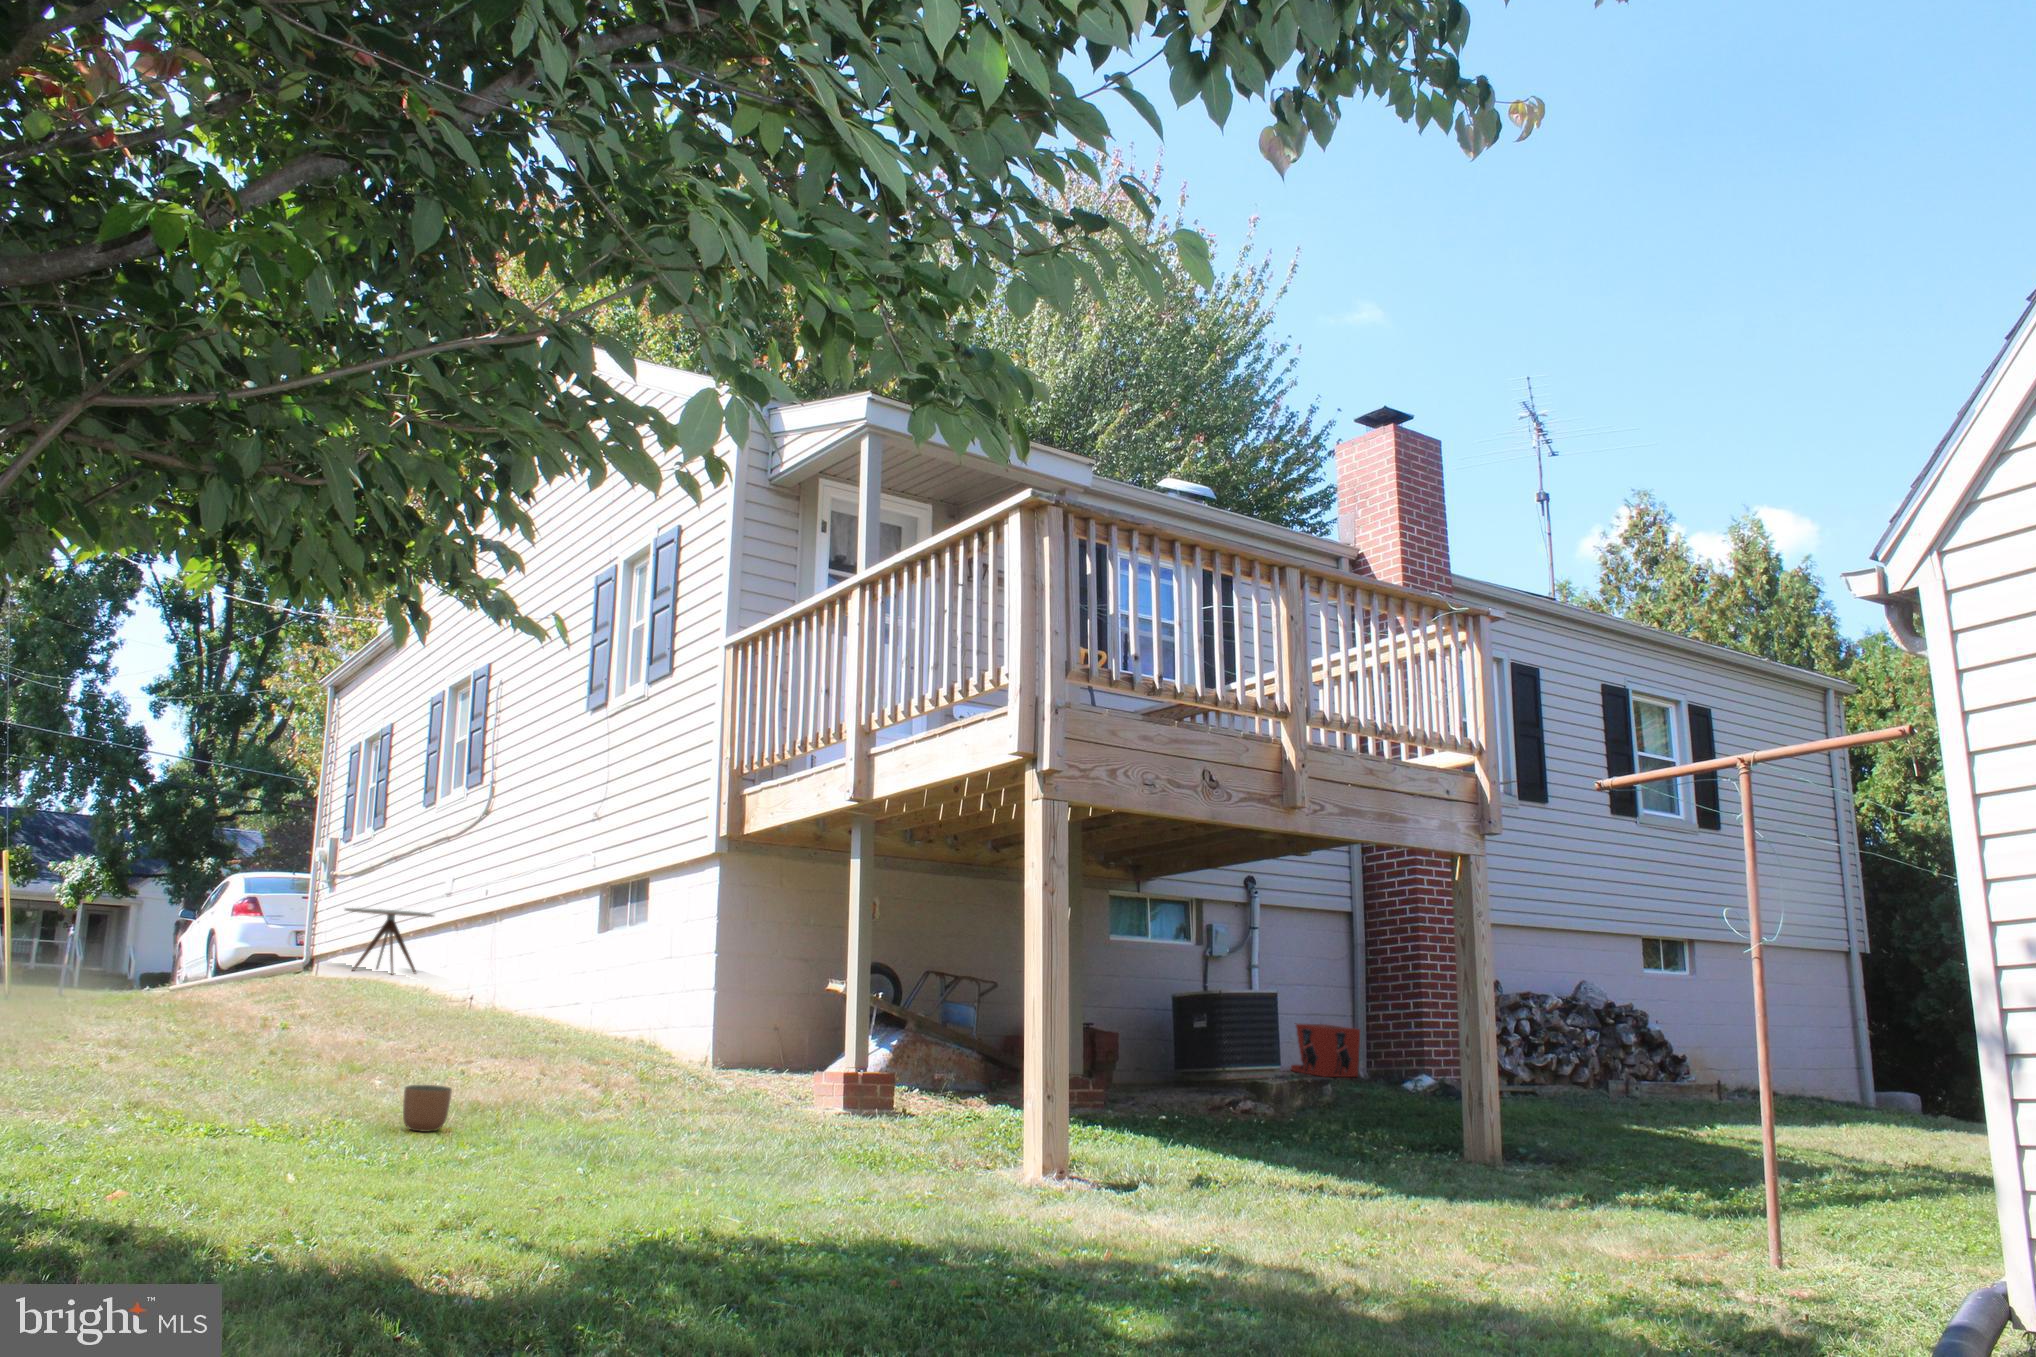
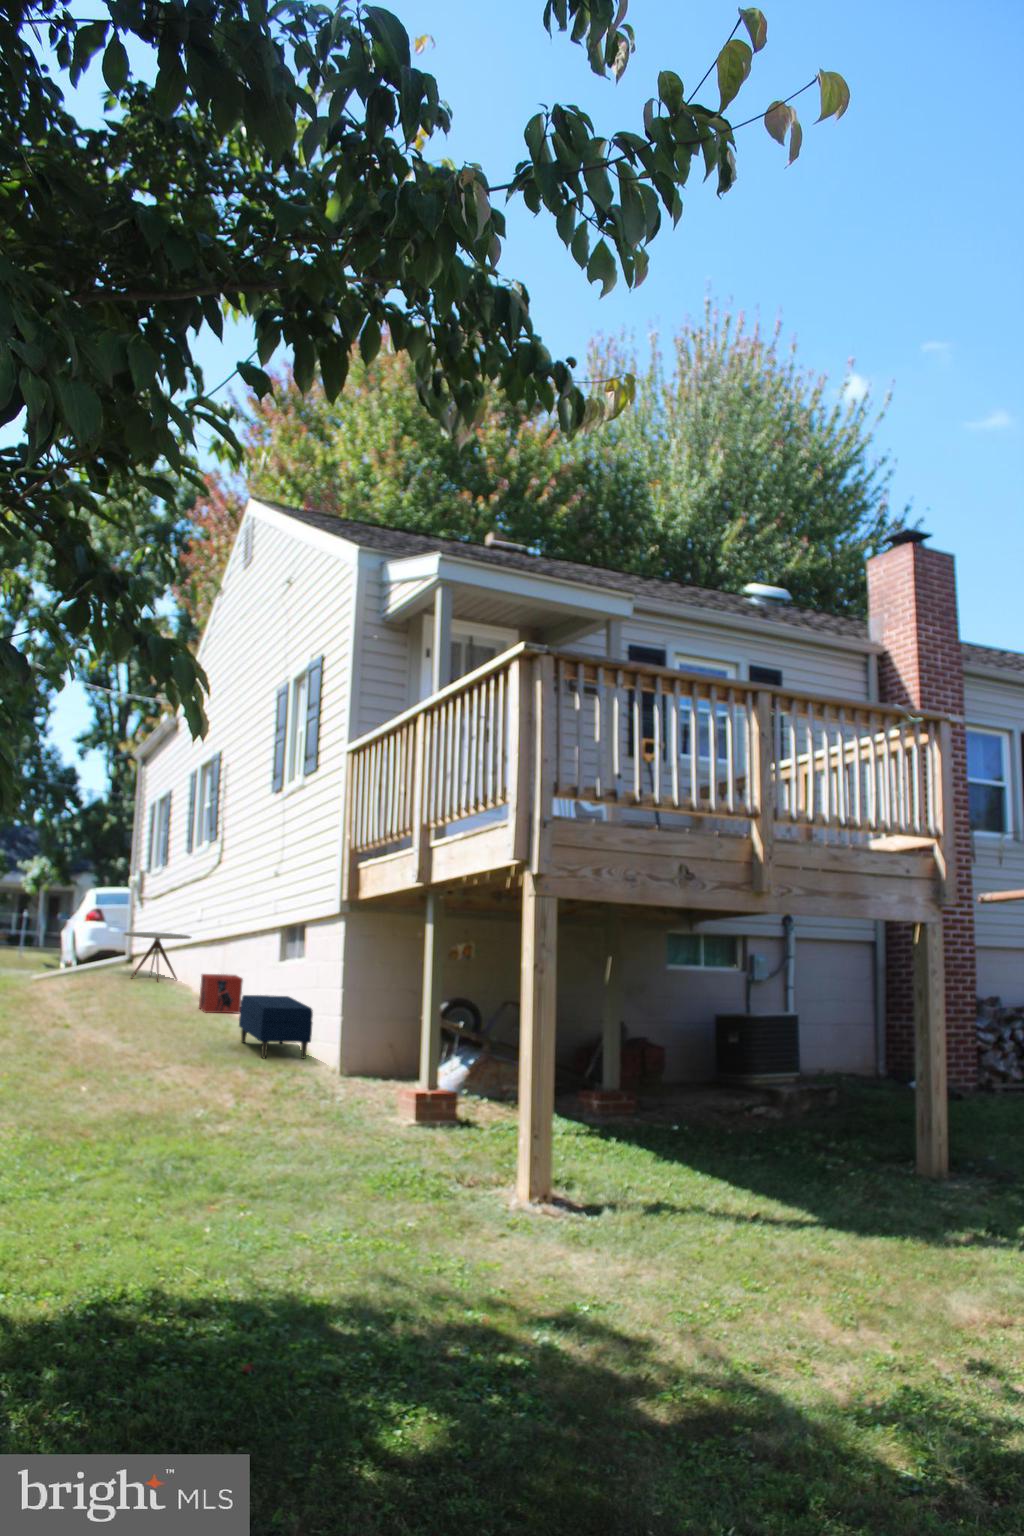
bench: none [556,969,667,1048] -> present [239,995,313,1058]
storage box: present [1291,1024,1360,1077] -> present [199,974,243,1013]
planter: present [403,1085,452,1132] -> none [38,1121,75,1158]

